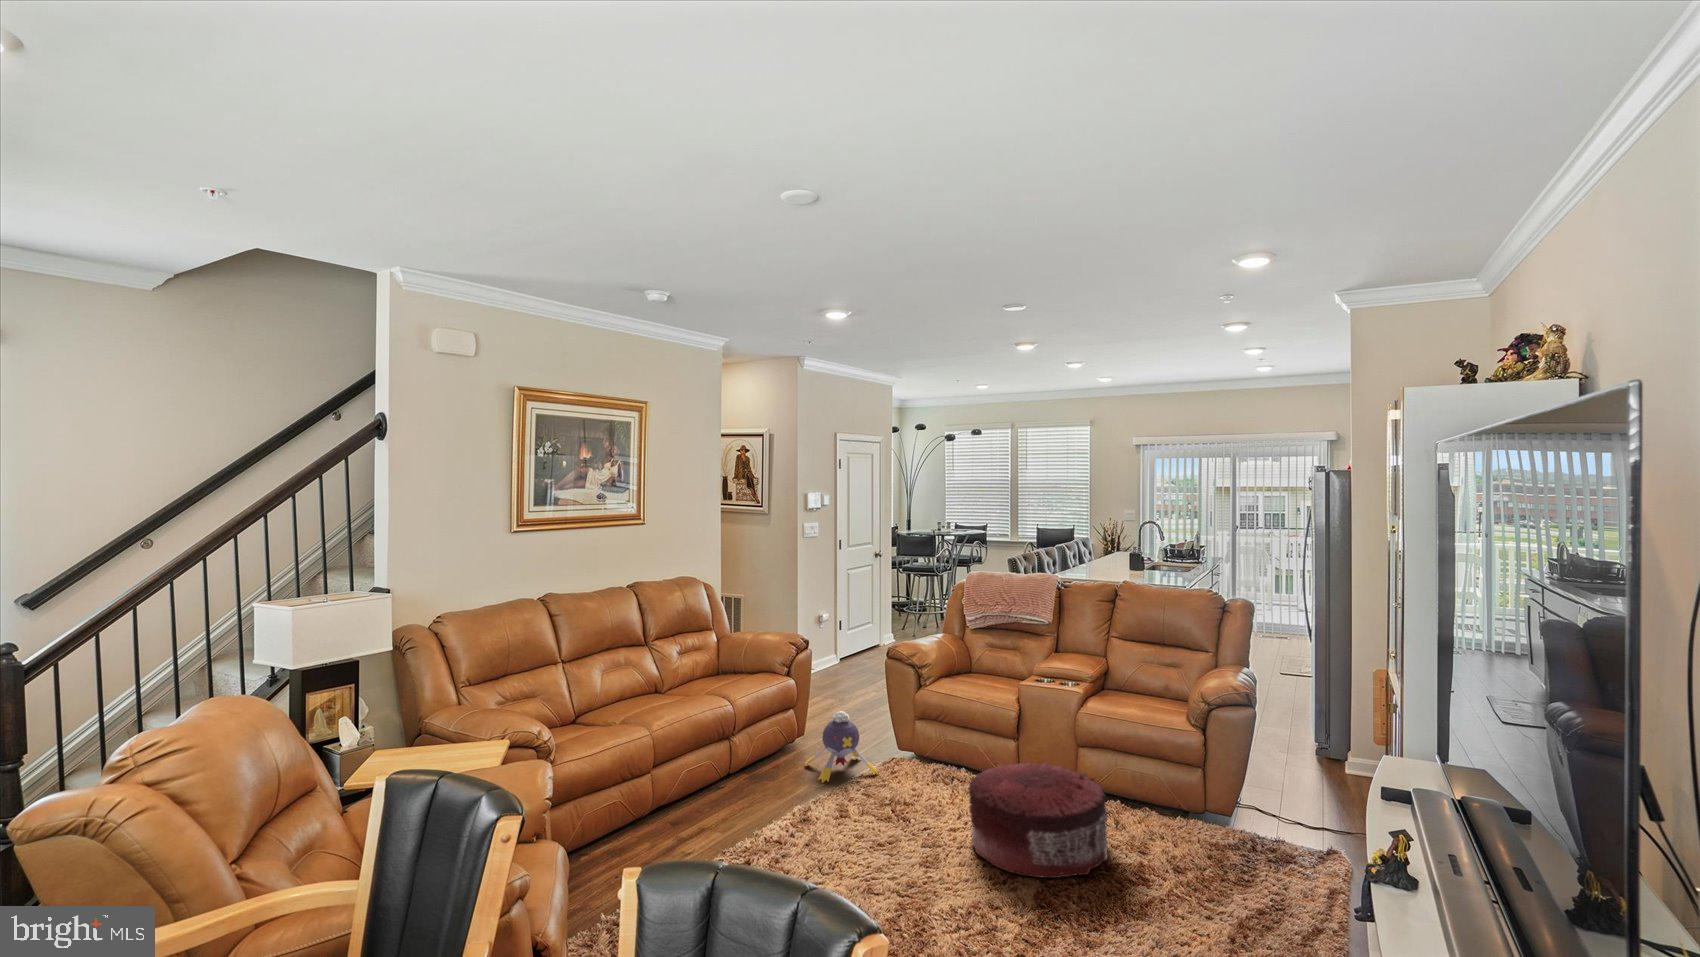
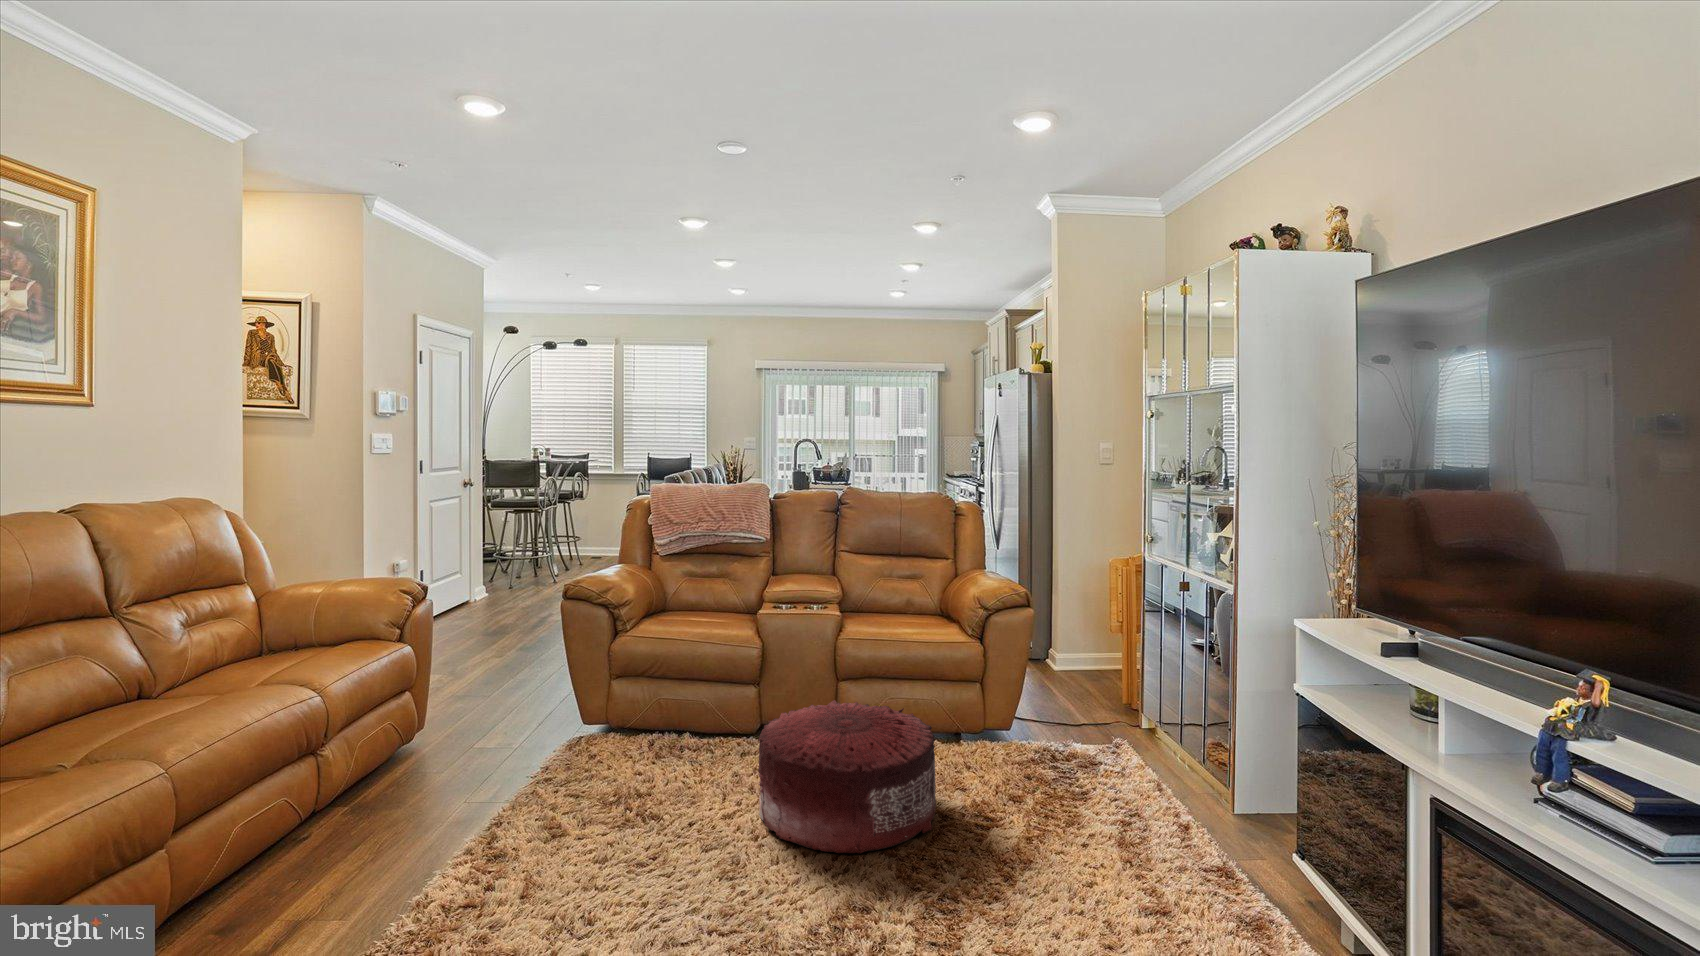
plush toy: present [804,711,878,783] -> none [444,681,571,794]

